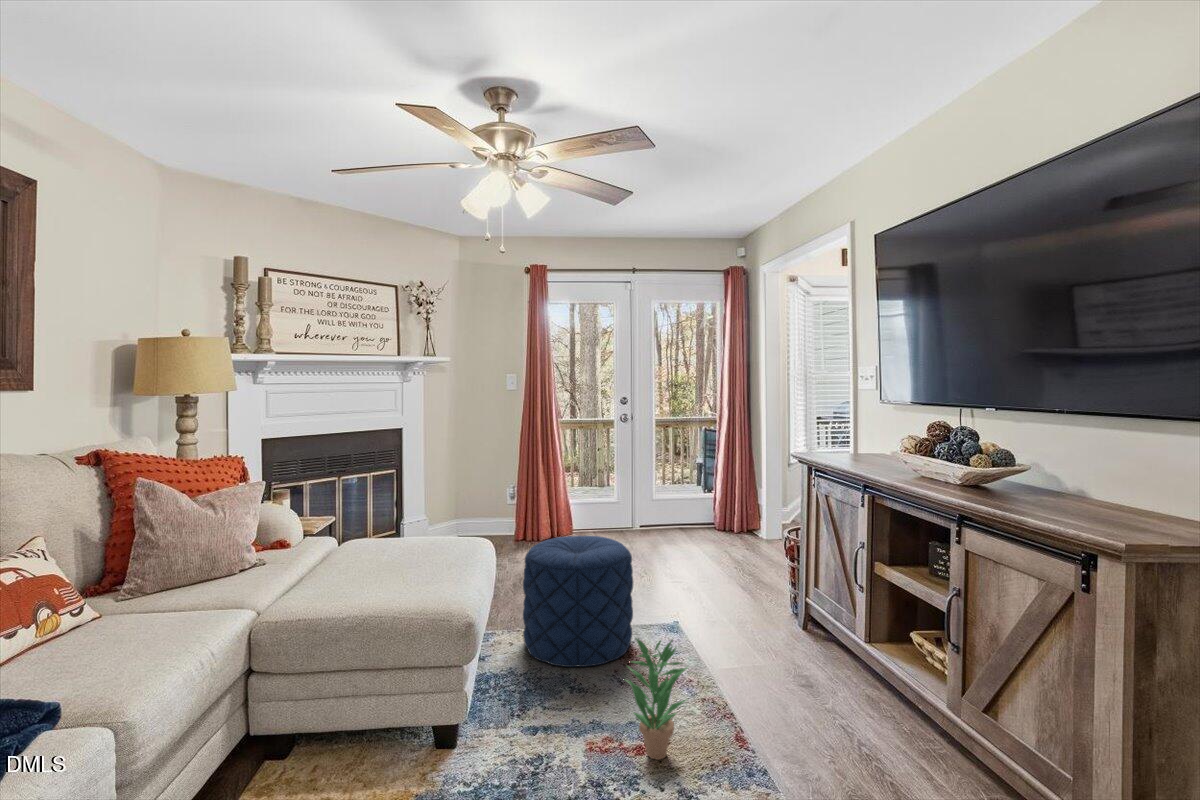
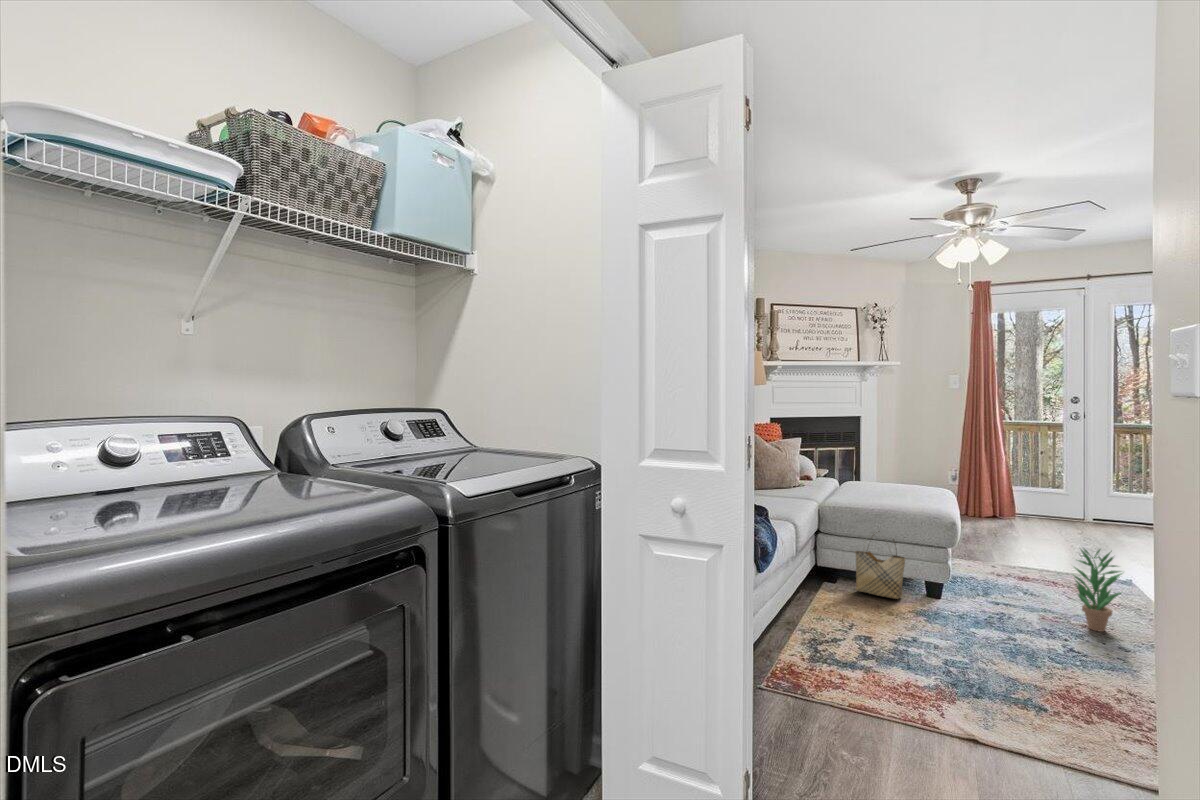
pouf: present [523,536,633,667] -> none [979,496,1079,587]
woven basket: none [313,645,399,772] -> present [855,531,905,599]

